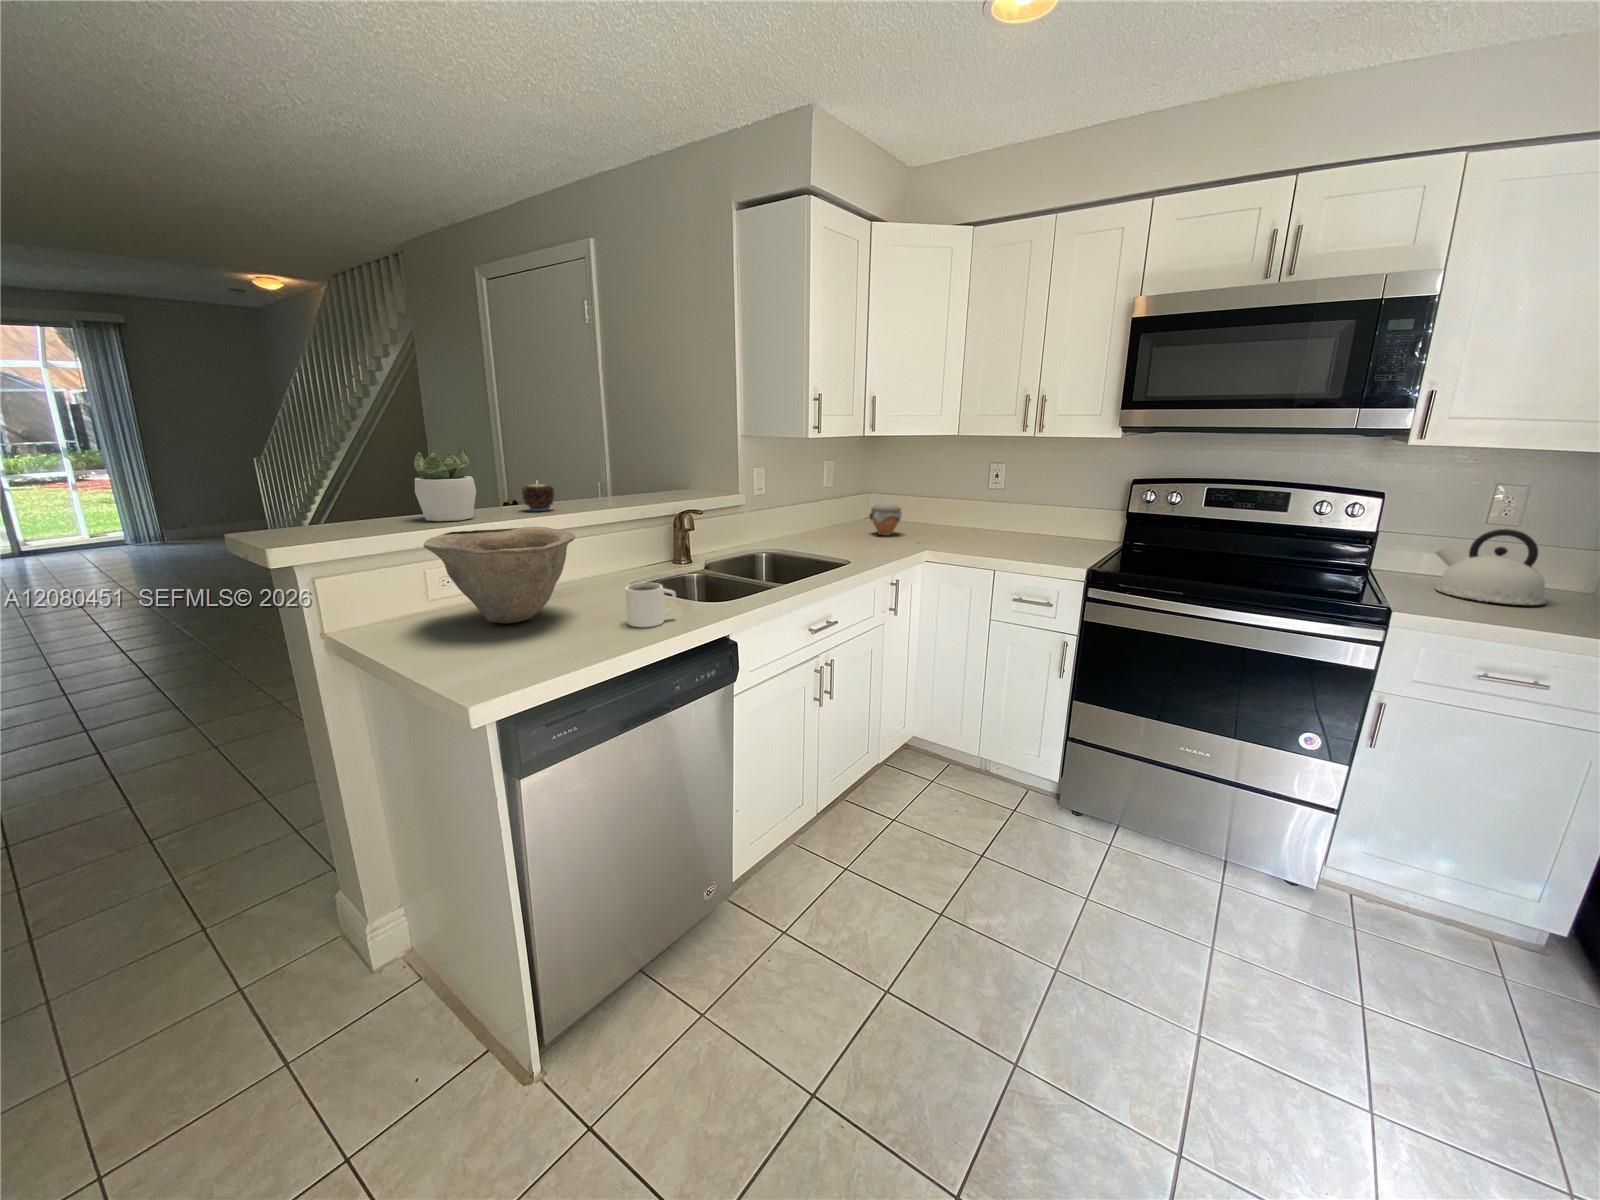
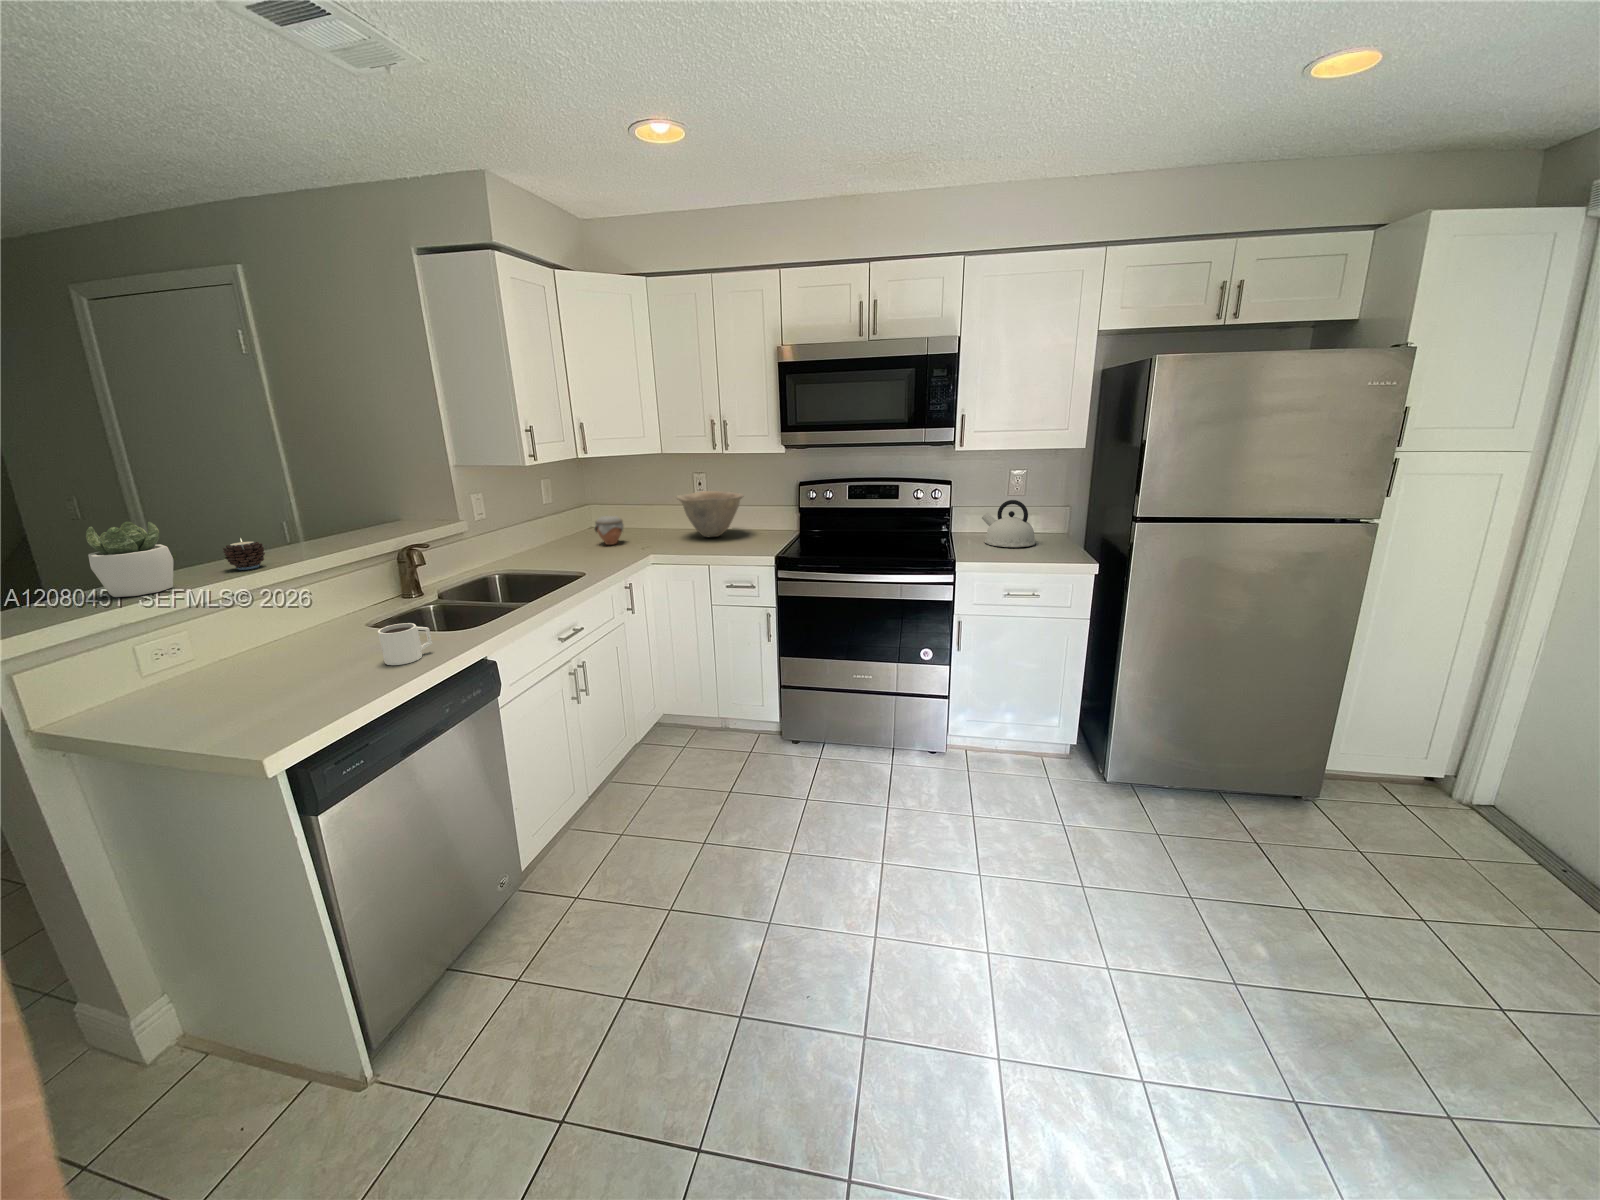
bowl: present [424,527,575,624] -> present [676,491,743,537]

